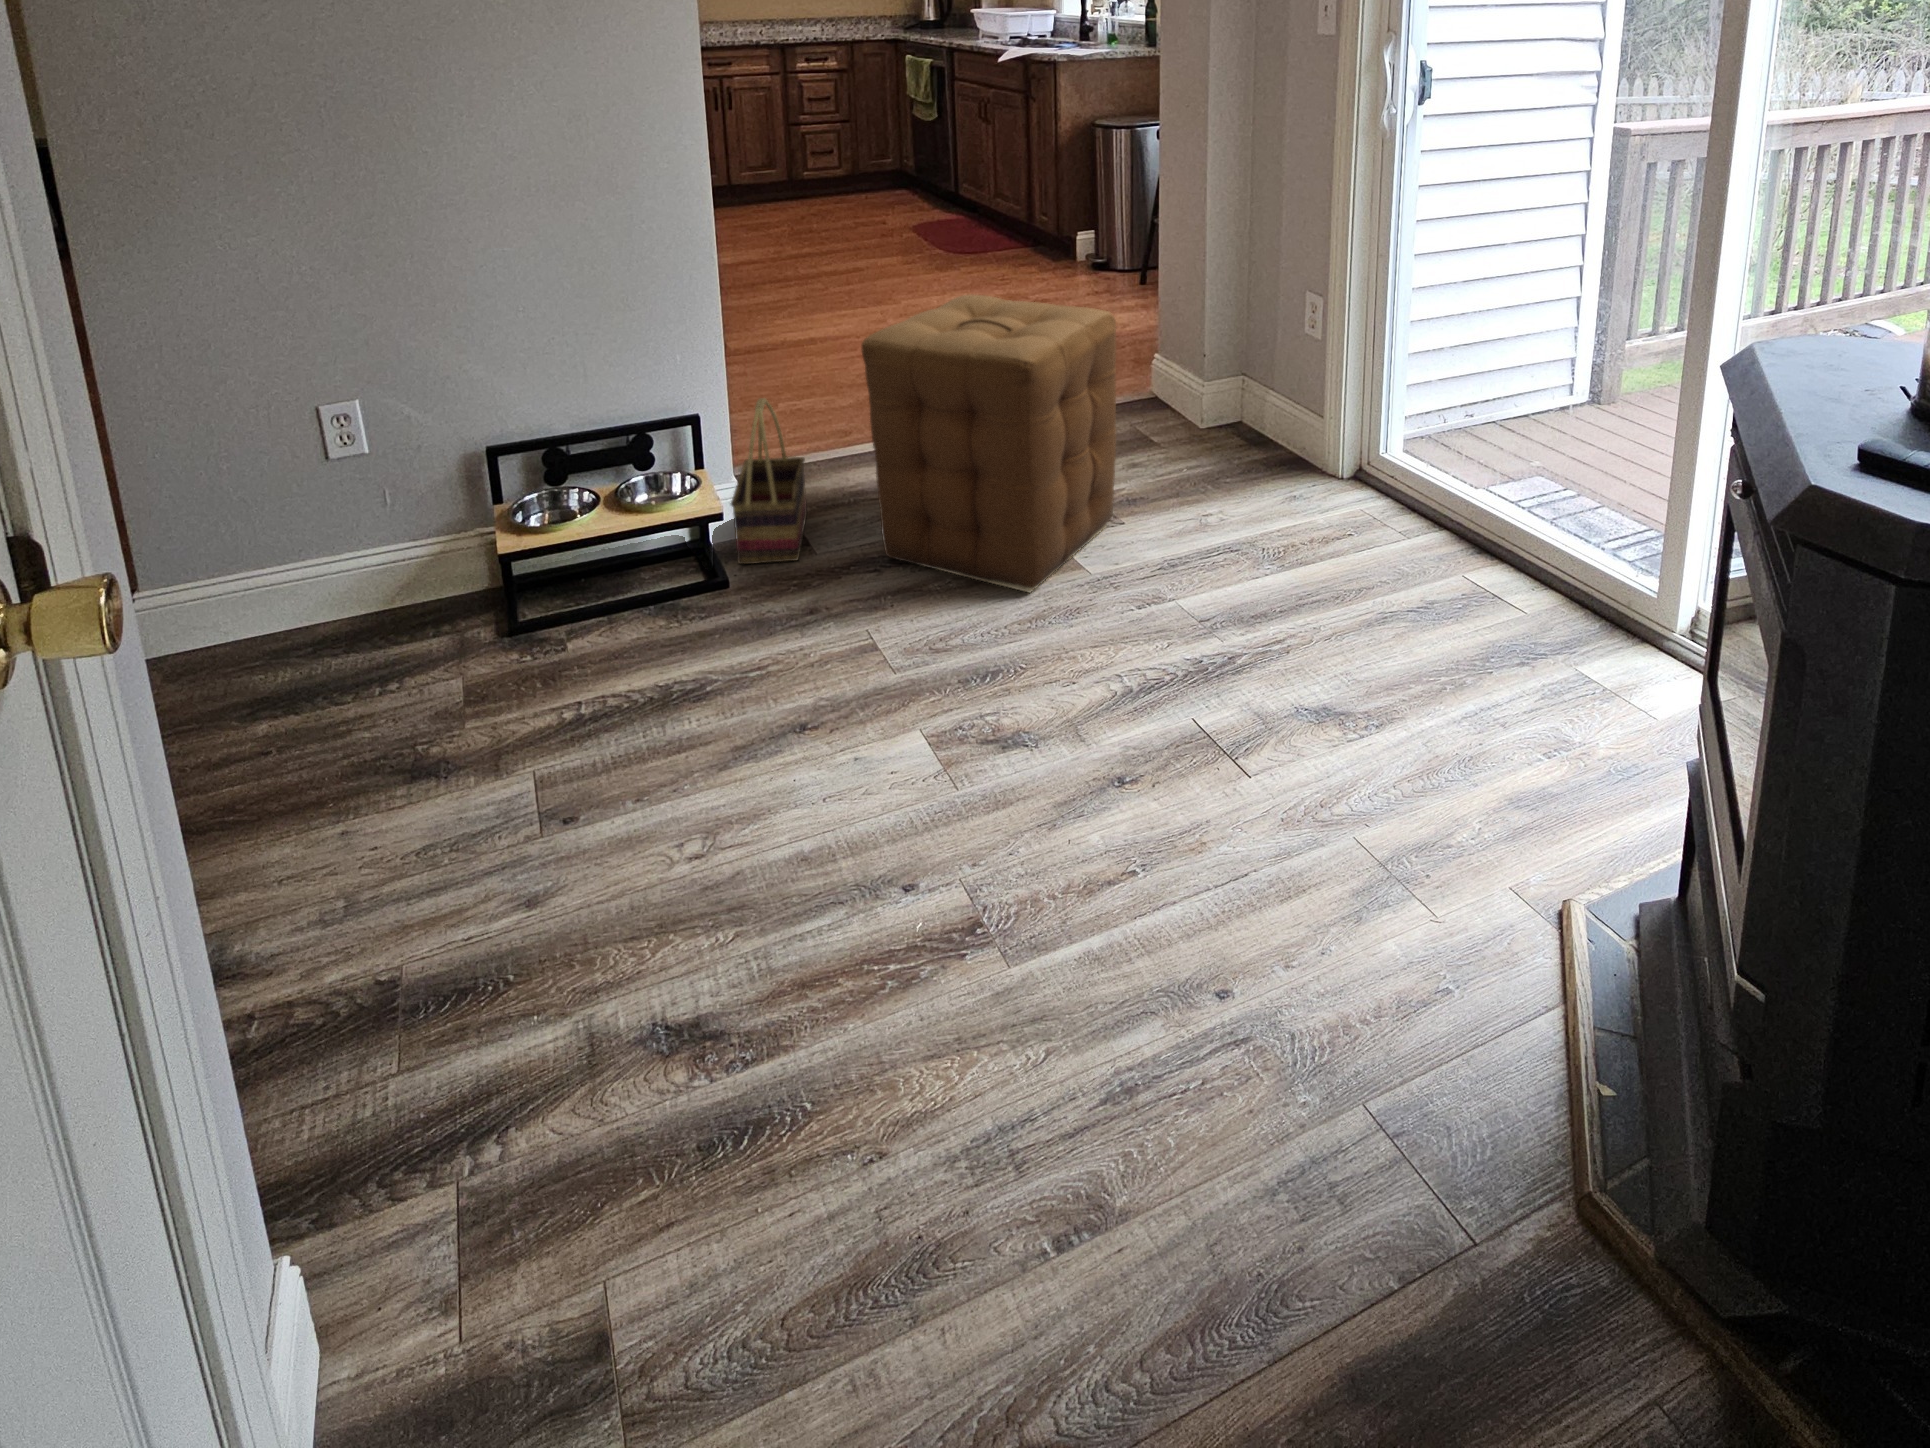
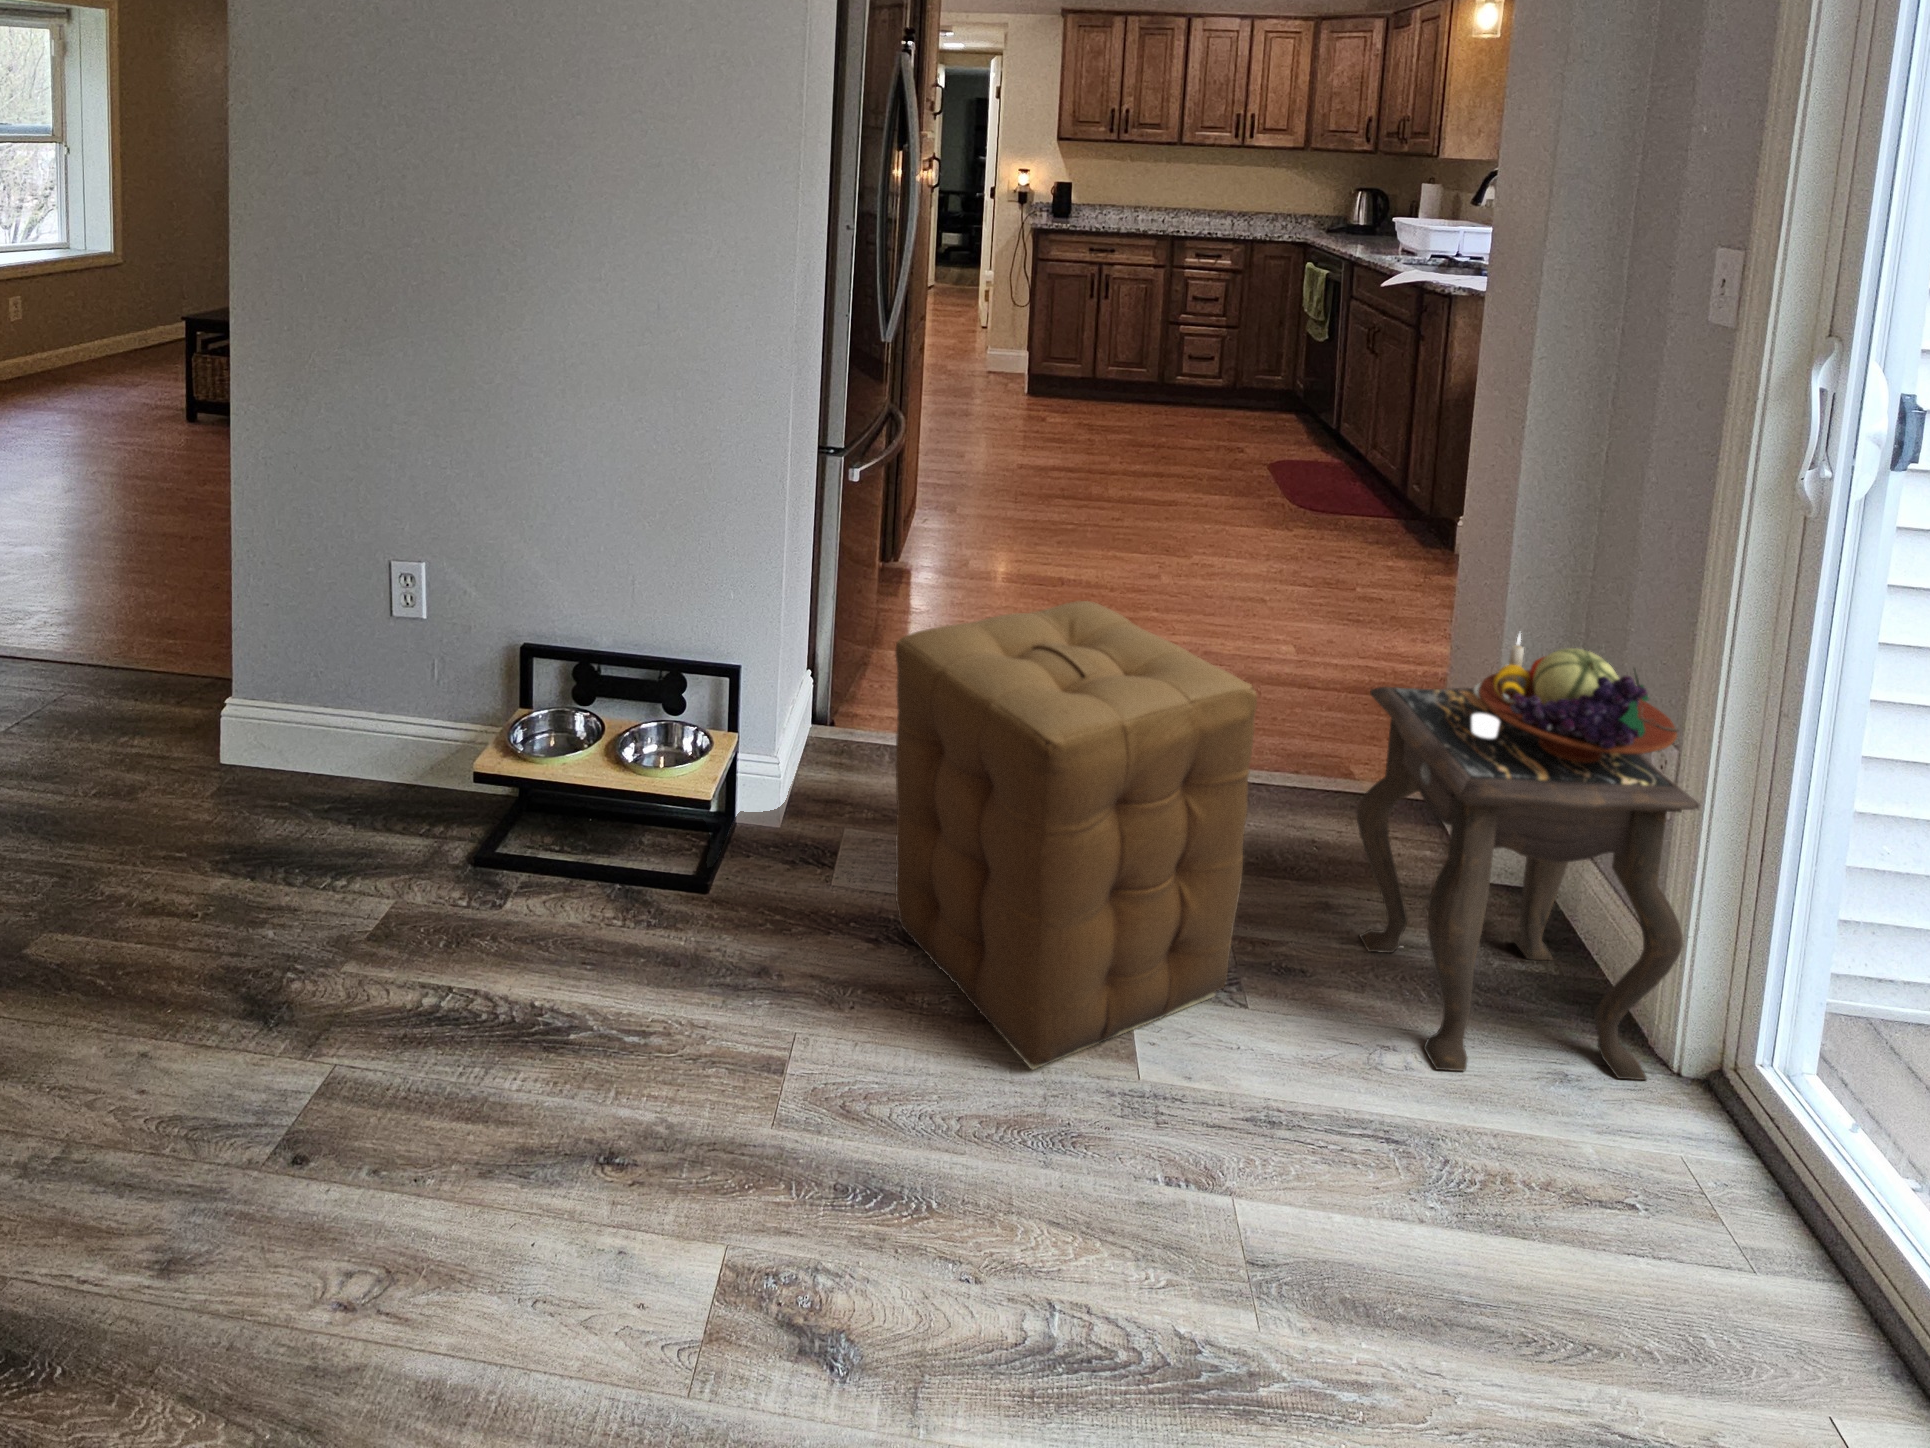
side table: none [1155,242,1351,518] -> present [1357,634,1699,1080]
basket: present [731,398,807,564] -> none [742,668,871,885]

